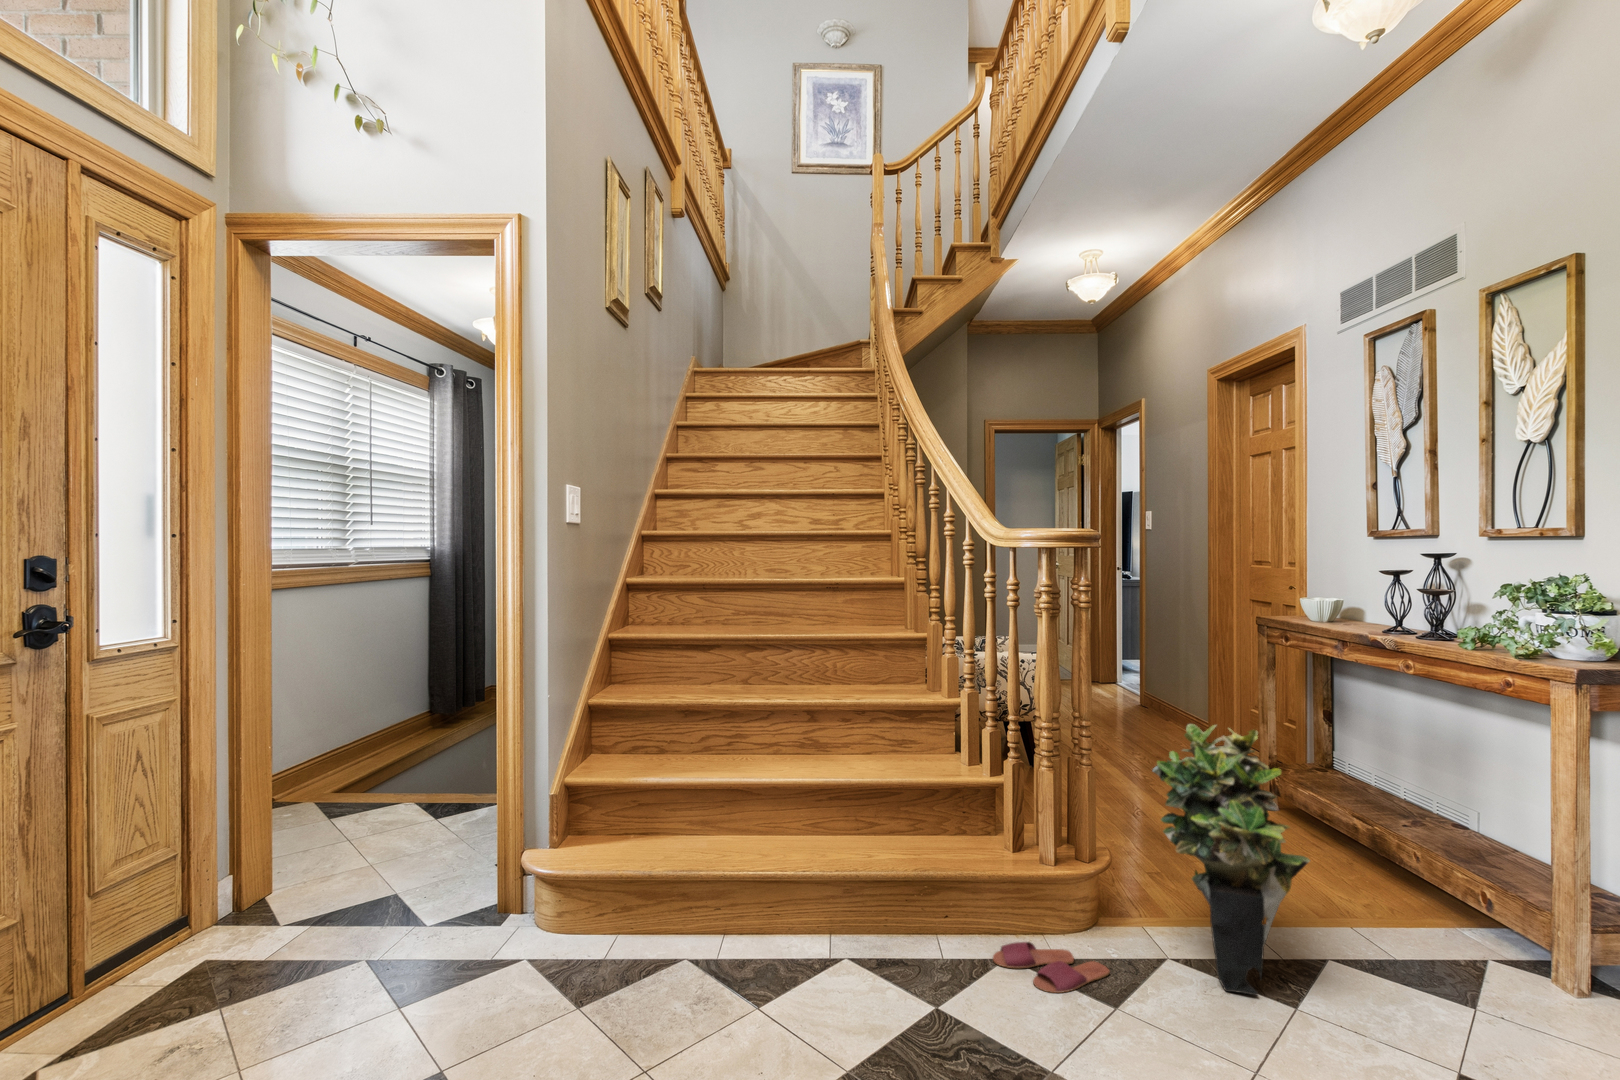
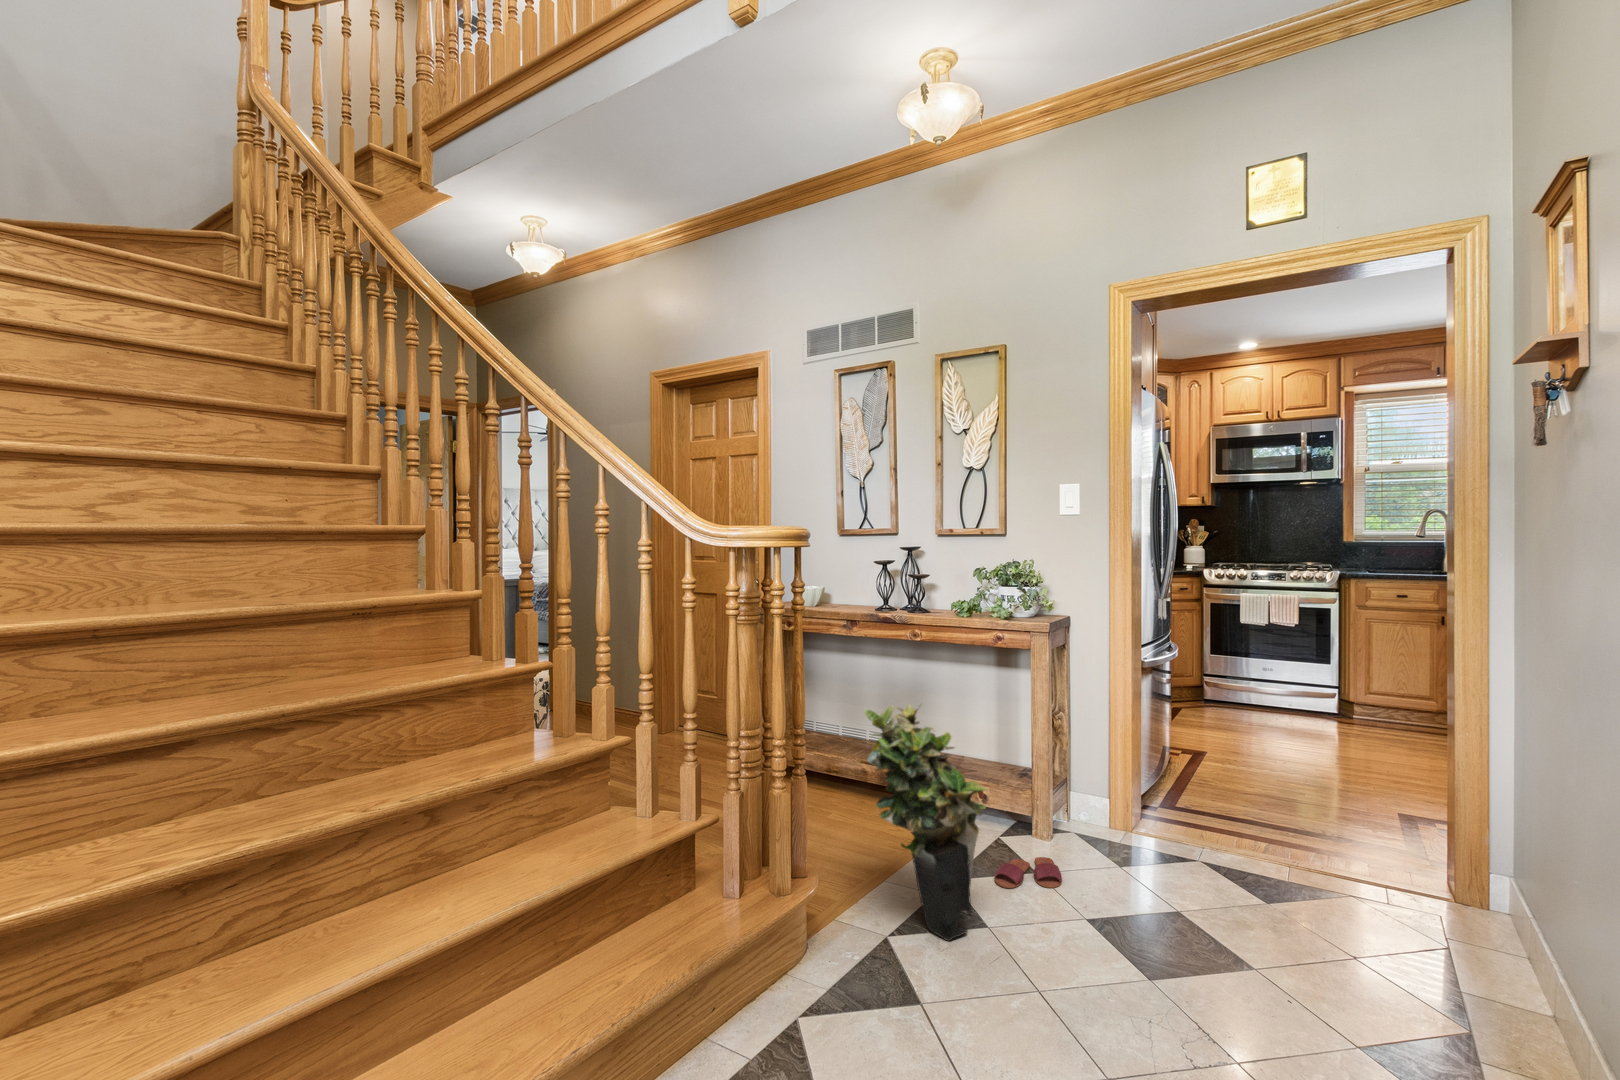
slippers: present [993,942,1110,993] -> present [995,857,1062,888]

